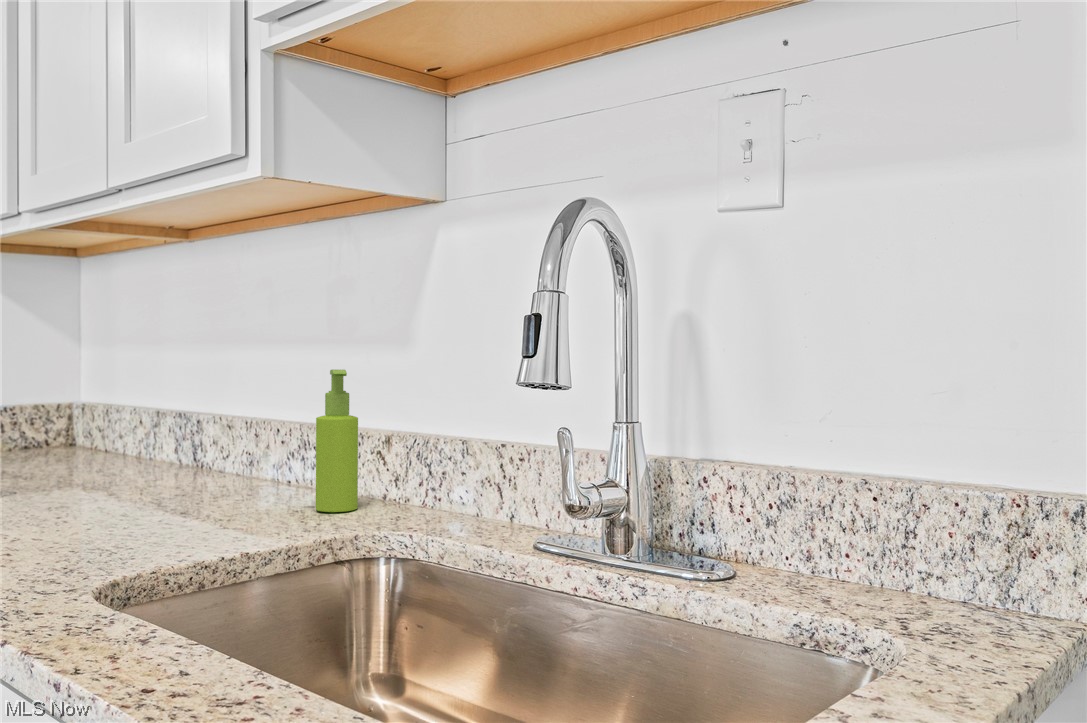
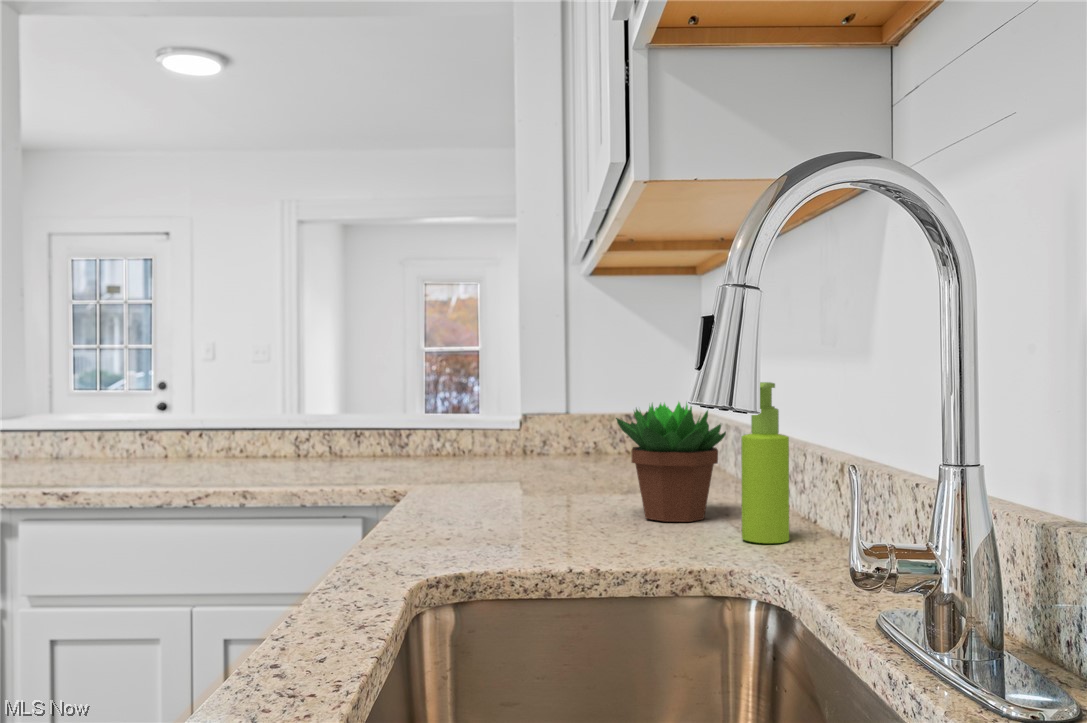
succulent plant: none [145,387,269,507] -> present [616,402,726,522]

